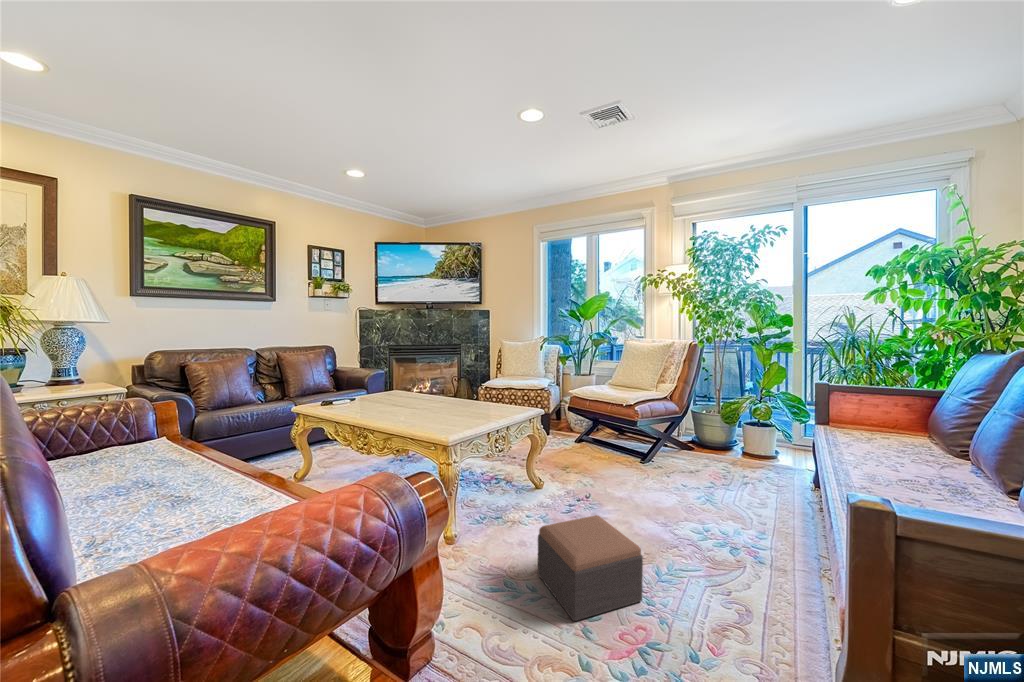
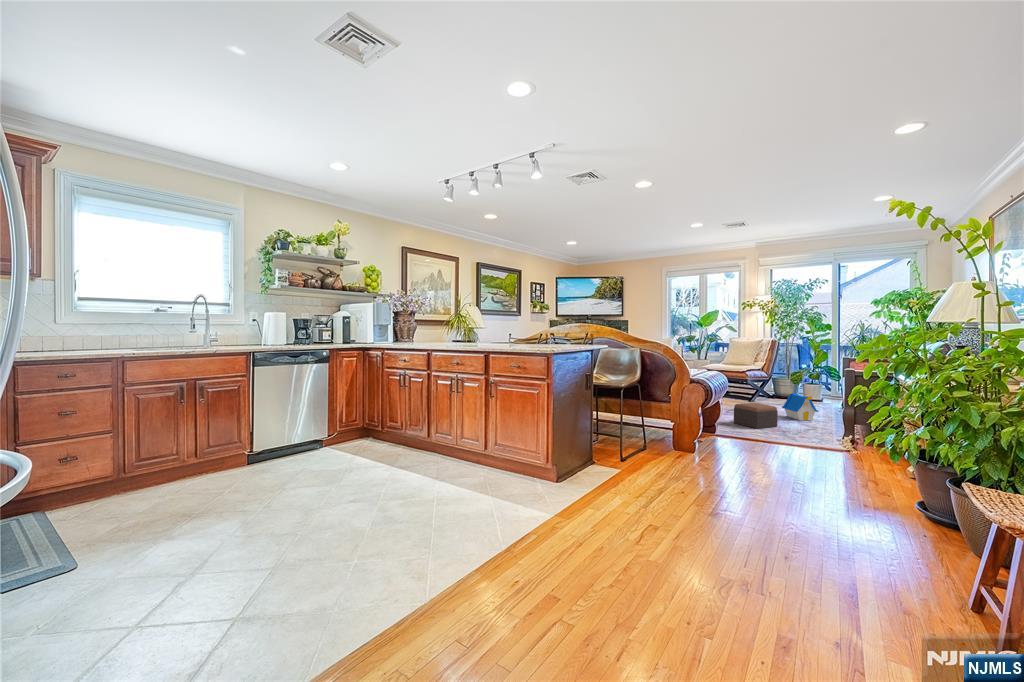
toy house: none [678,469,761,552] -> present [782,392,818,420]

